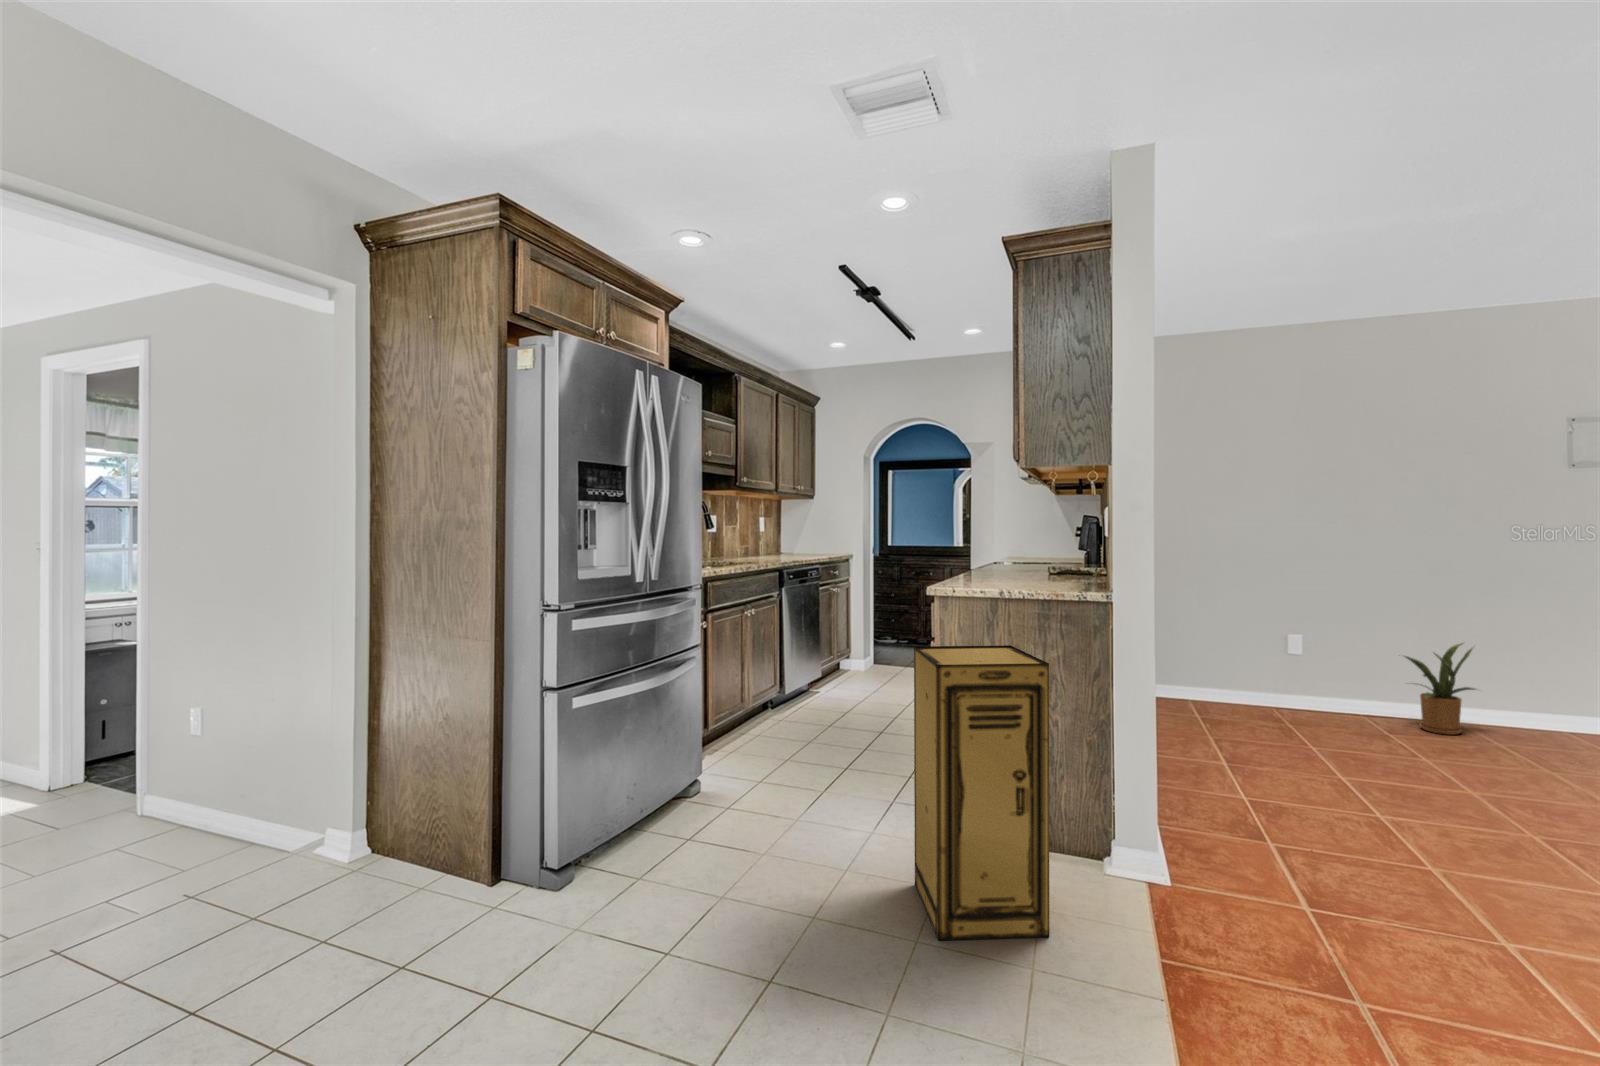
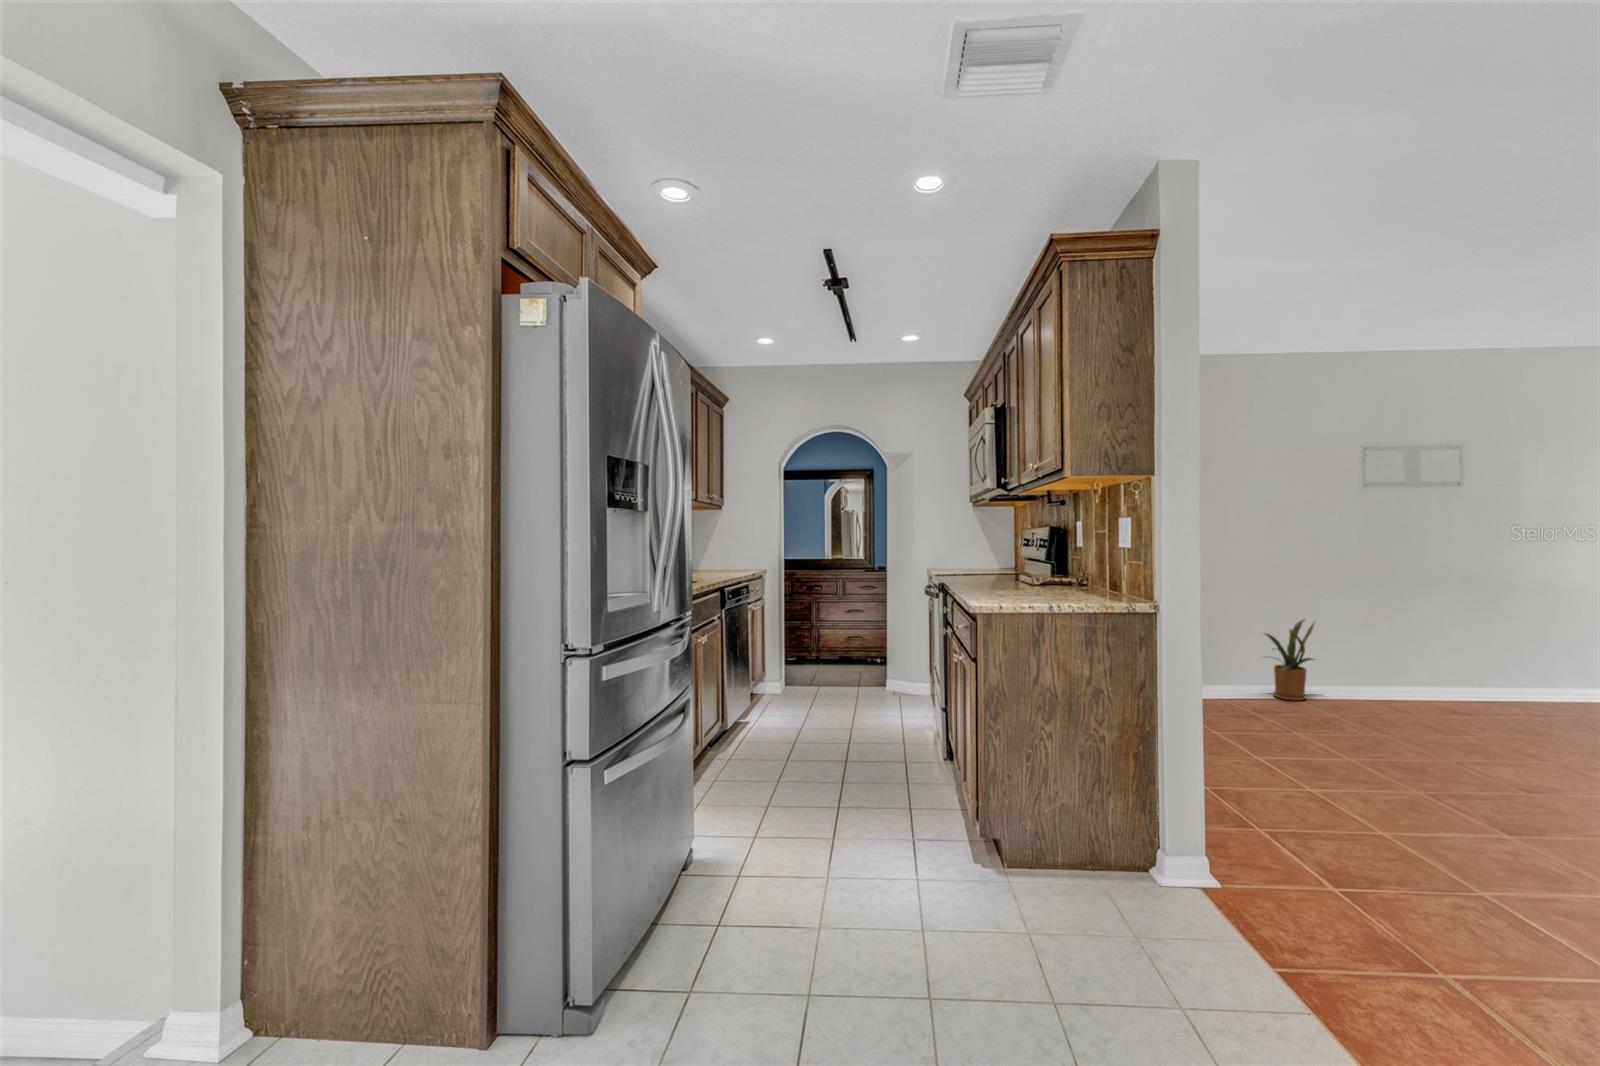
storage cabinet: present [914,645,1049,940] -> none [999,663,1171,998]

